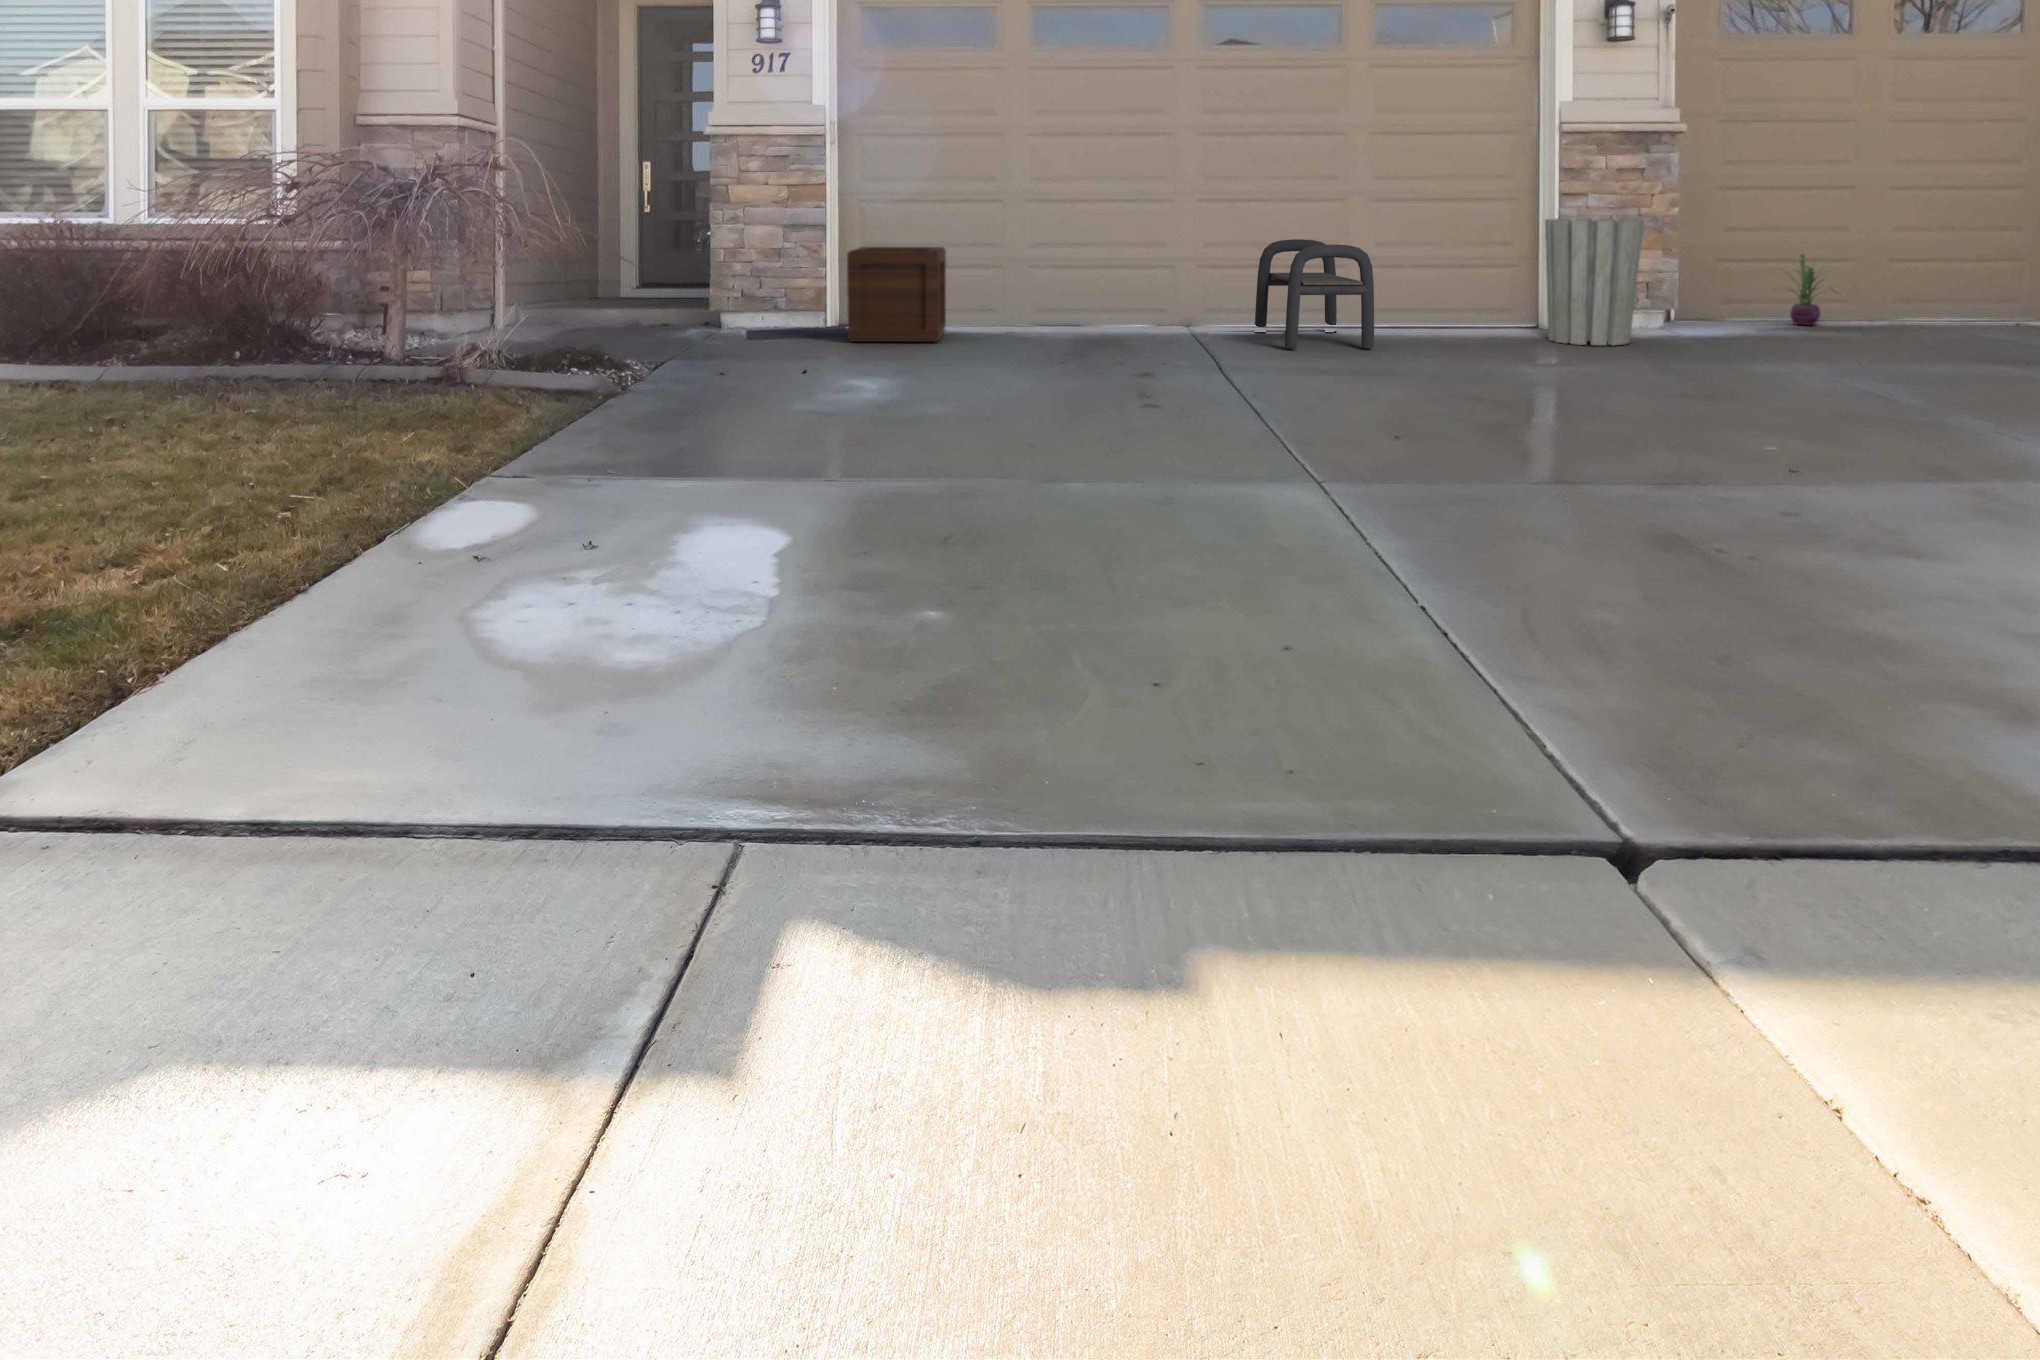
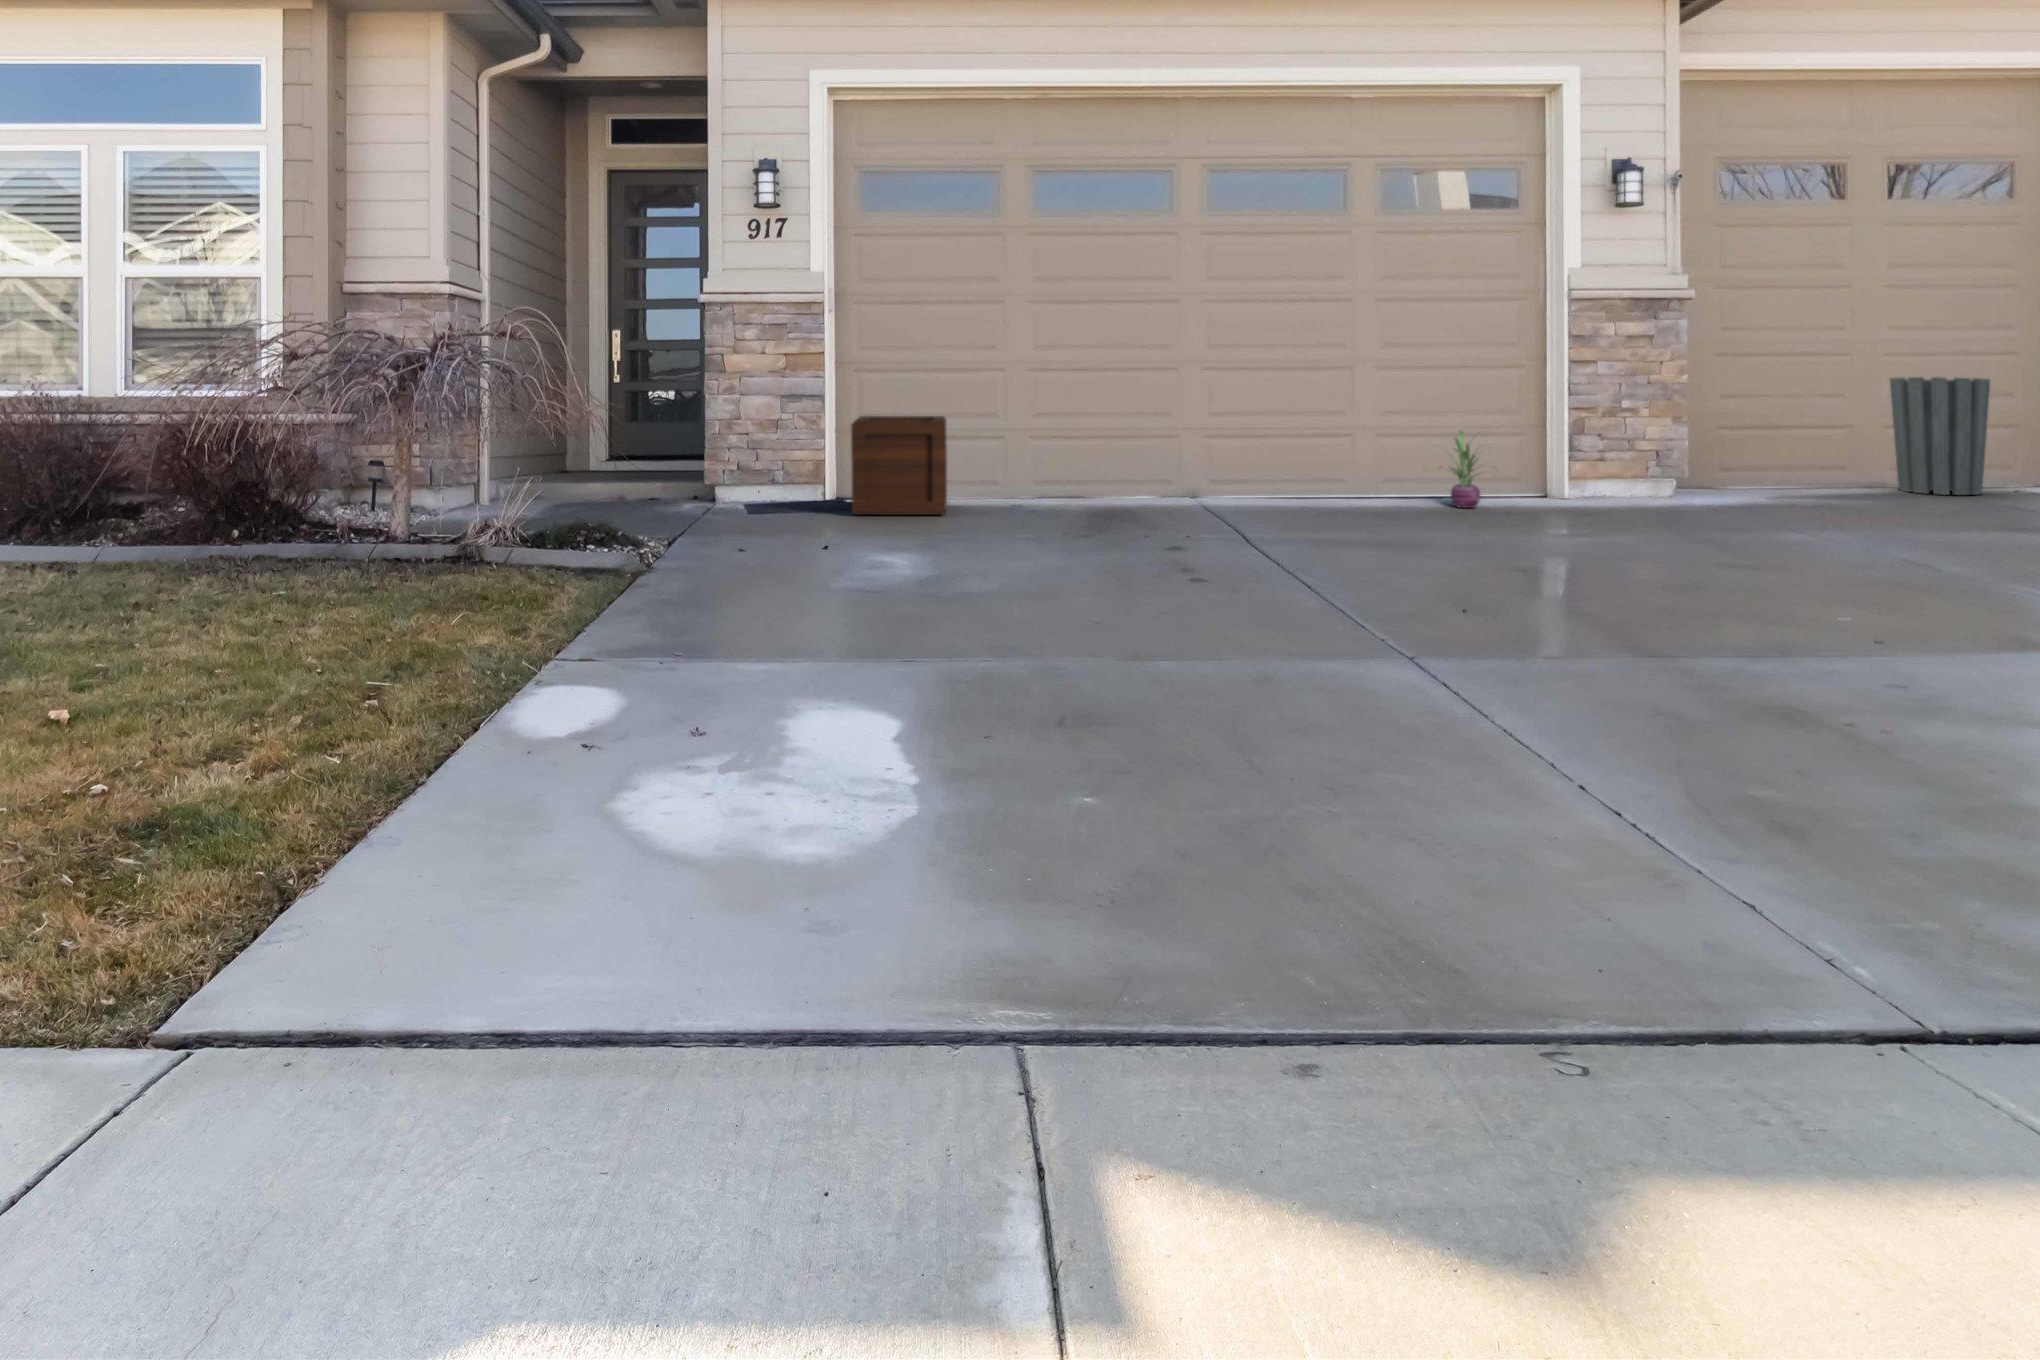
trash can: present [1545,218,1644,345] -> present [1890,377,1990,495]
bench: present [1254,239,1374,349] -> none [1263,408,1393,520]
decorative plant: present [1787,254,1836,325] -> present [1424,431,1497,508]

